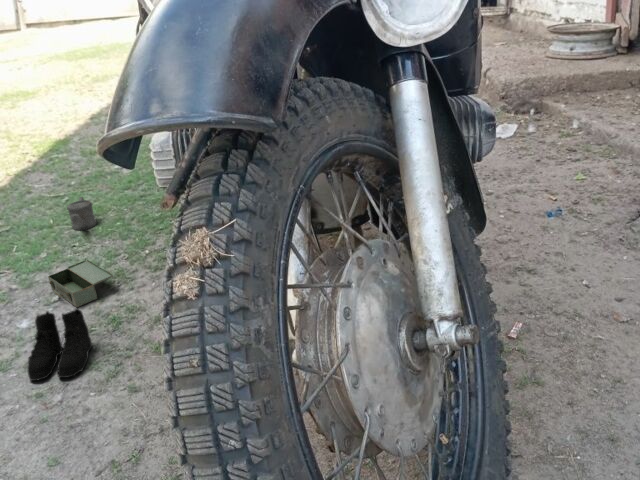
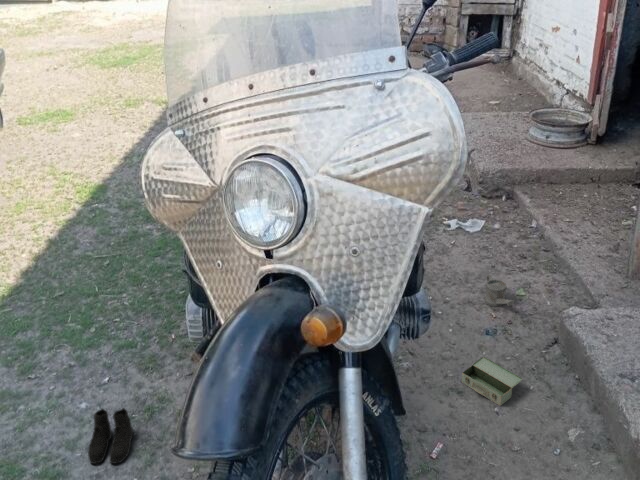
watering can: present [67,197,97,230] -> present [485,275,514,307]
toolbox: present [48,260,113,307] -> present [461,357,522,406]

